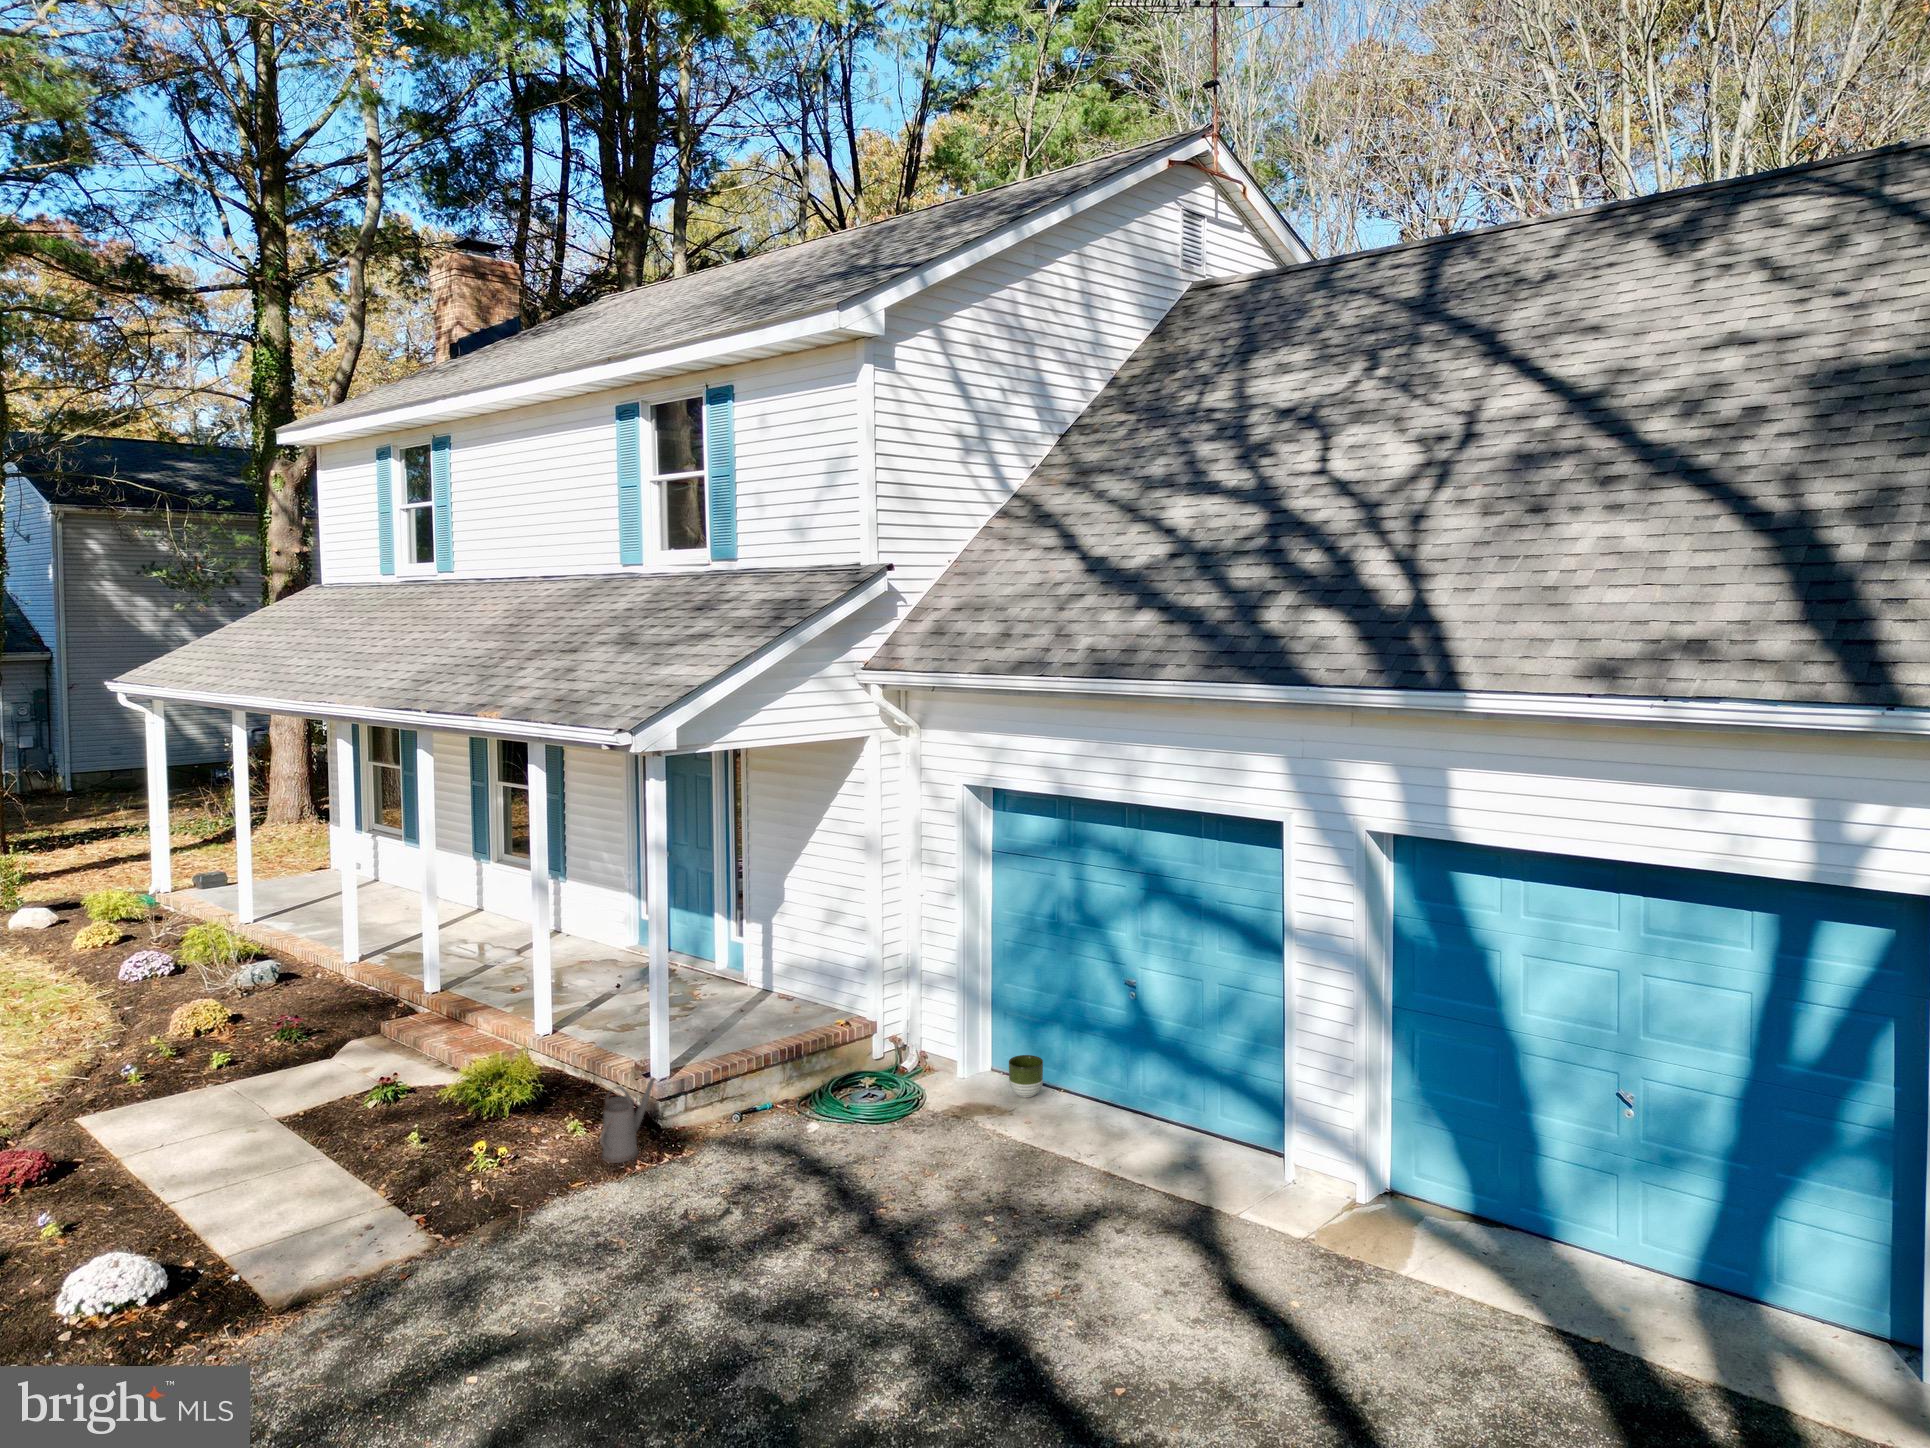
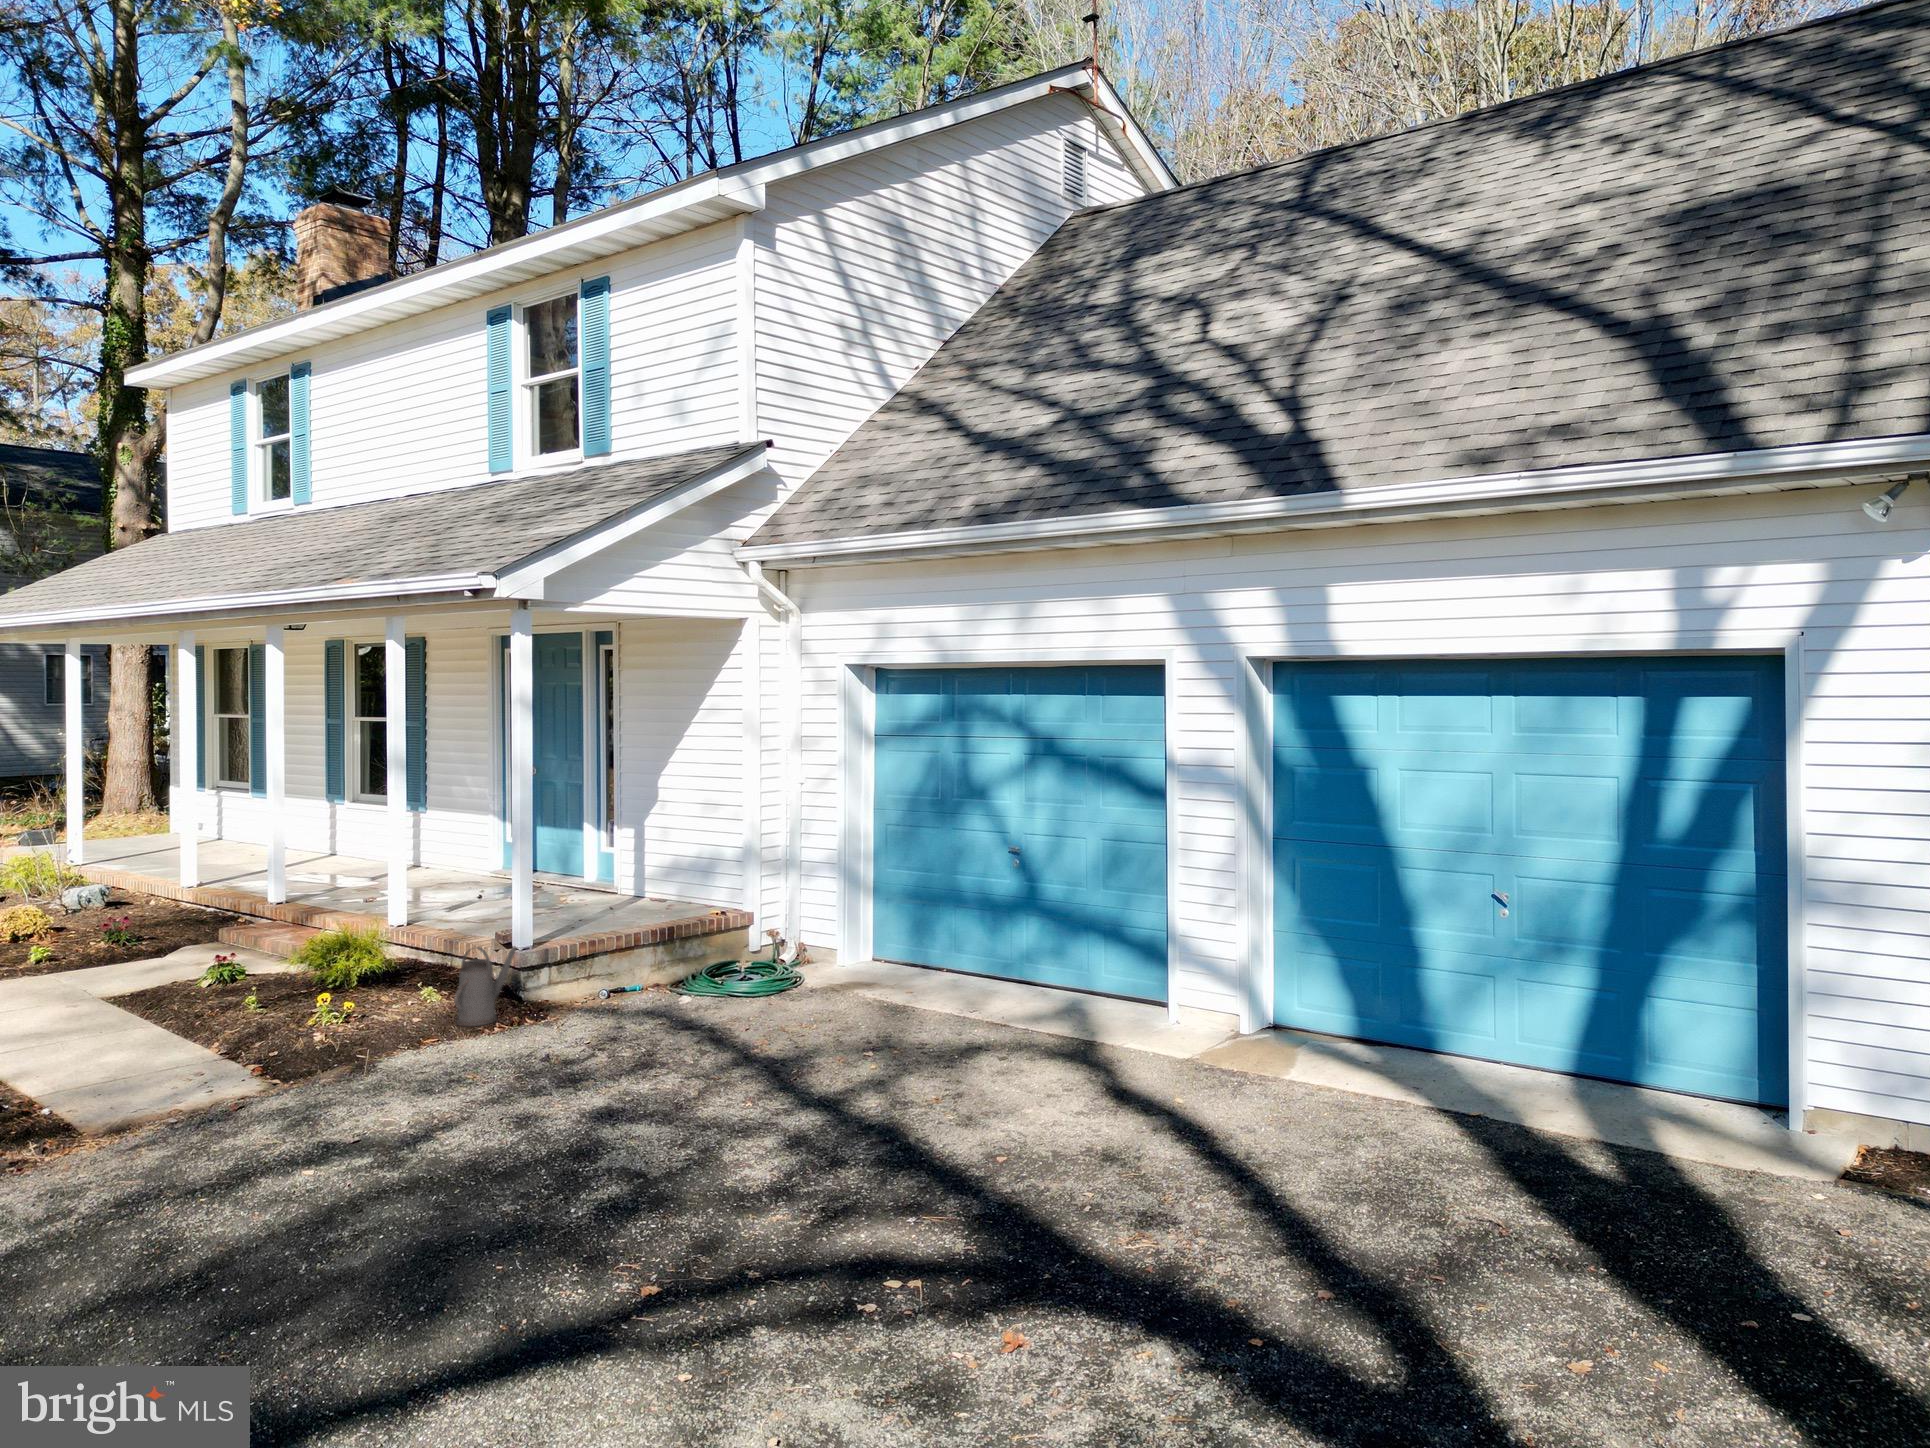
planter: present [1009,1055,1043,1097] -> none [894,932,930,973]

